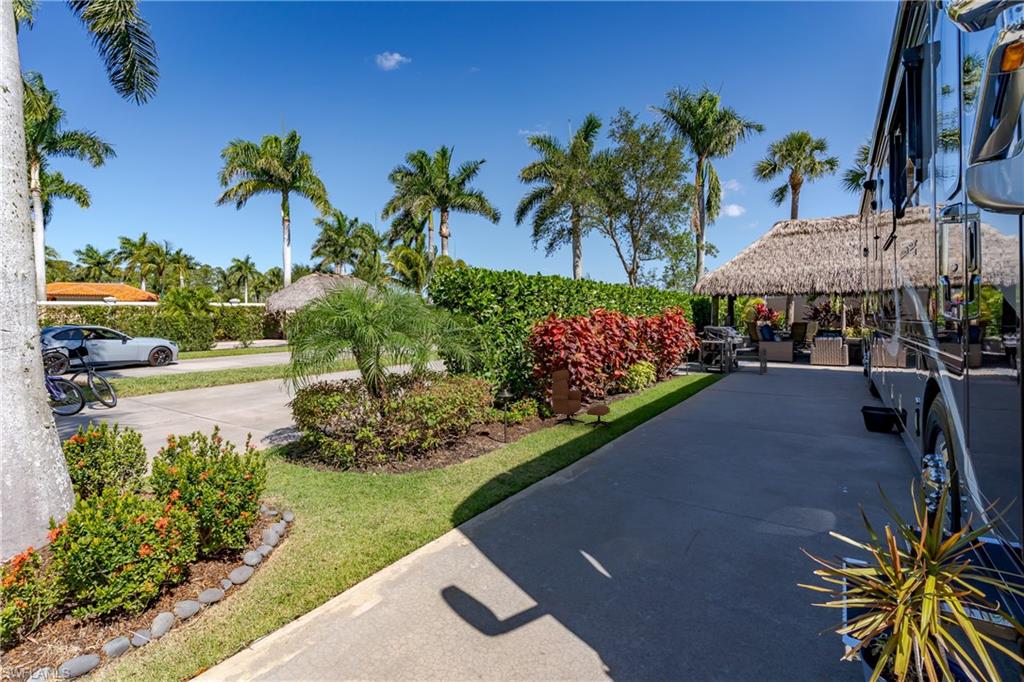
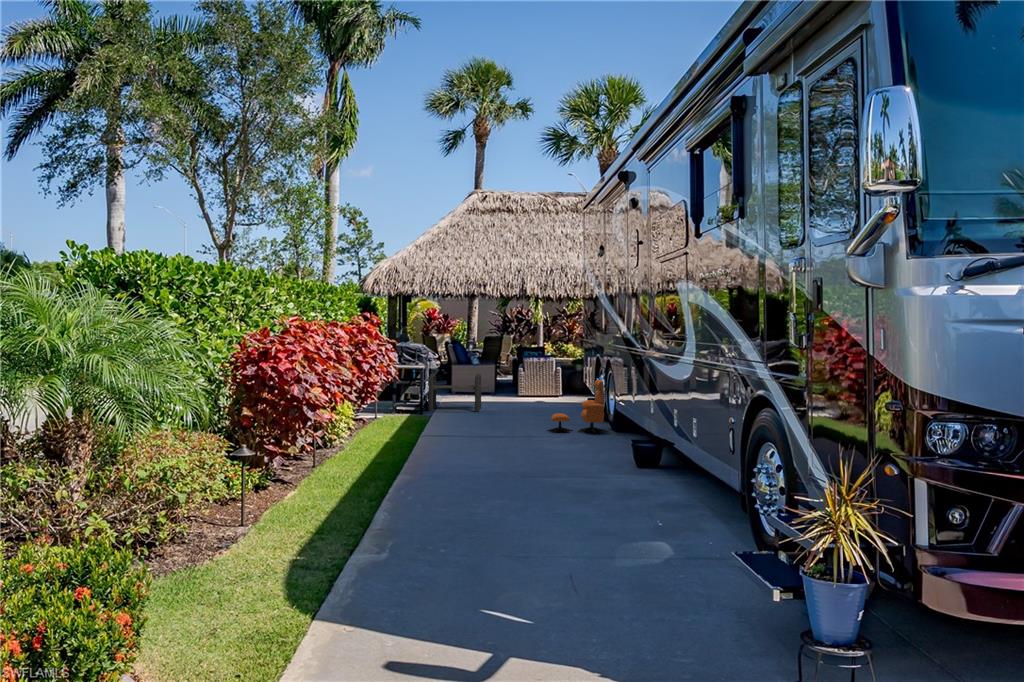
lounge chair: present [551,370,612,428] -> present [547,380,608,433]

